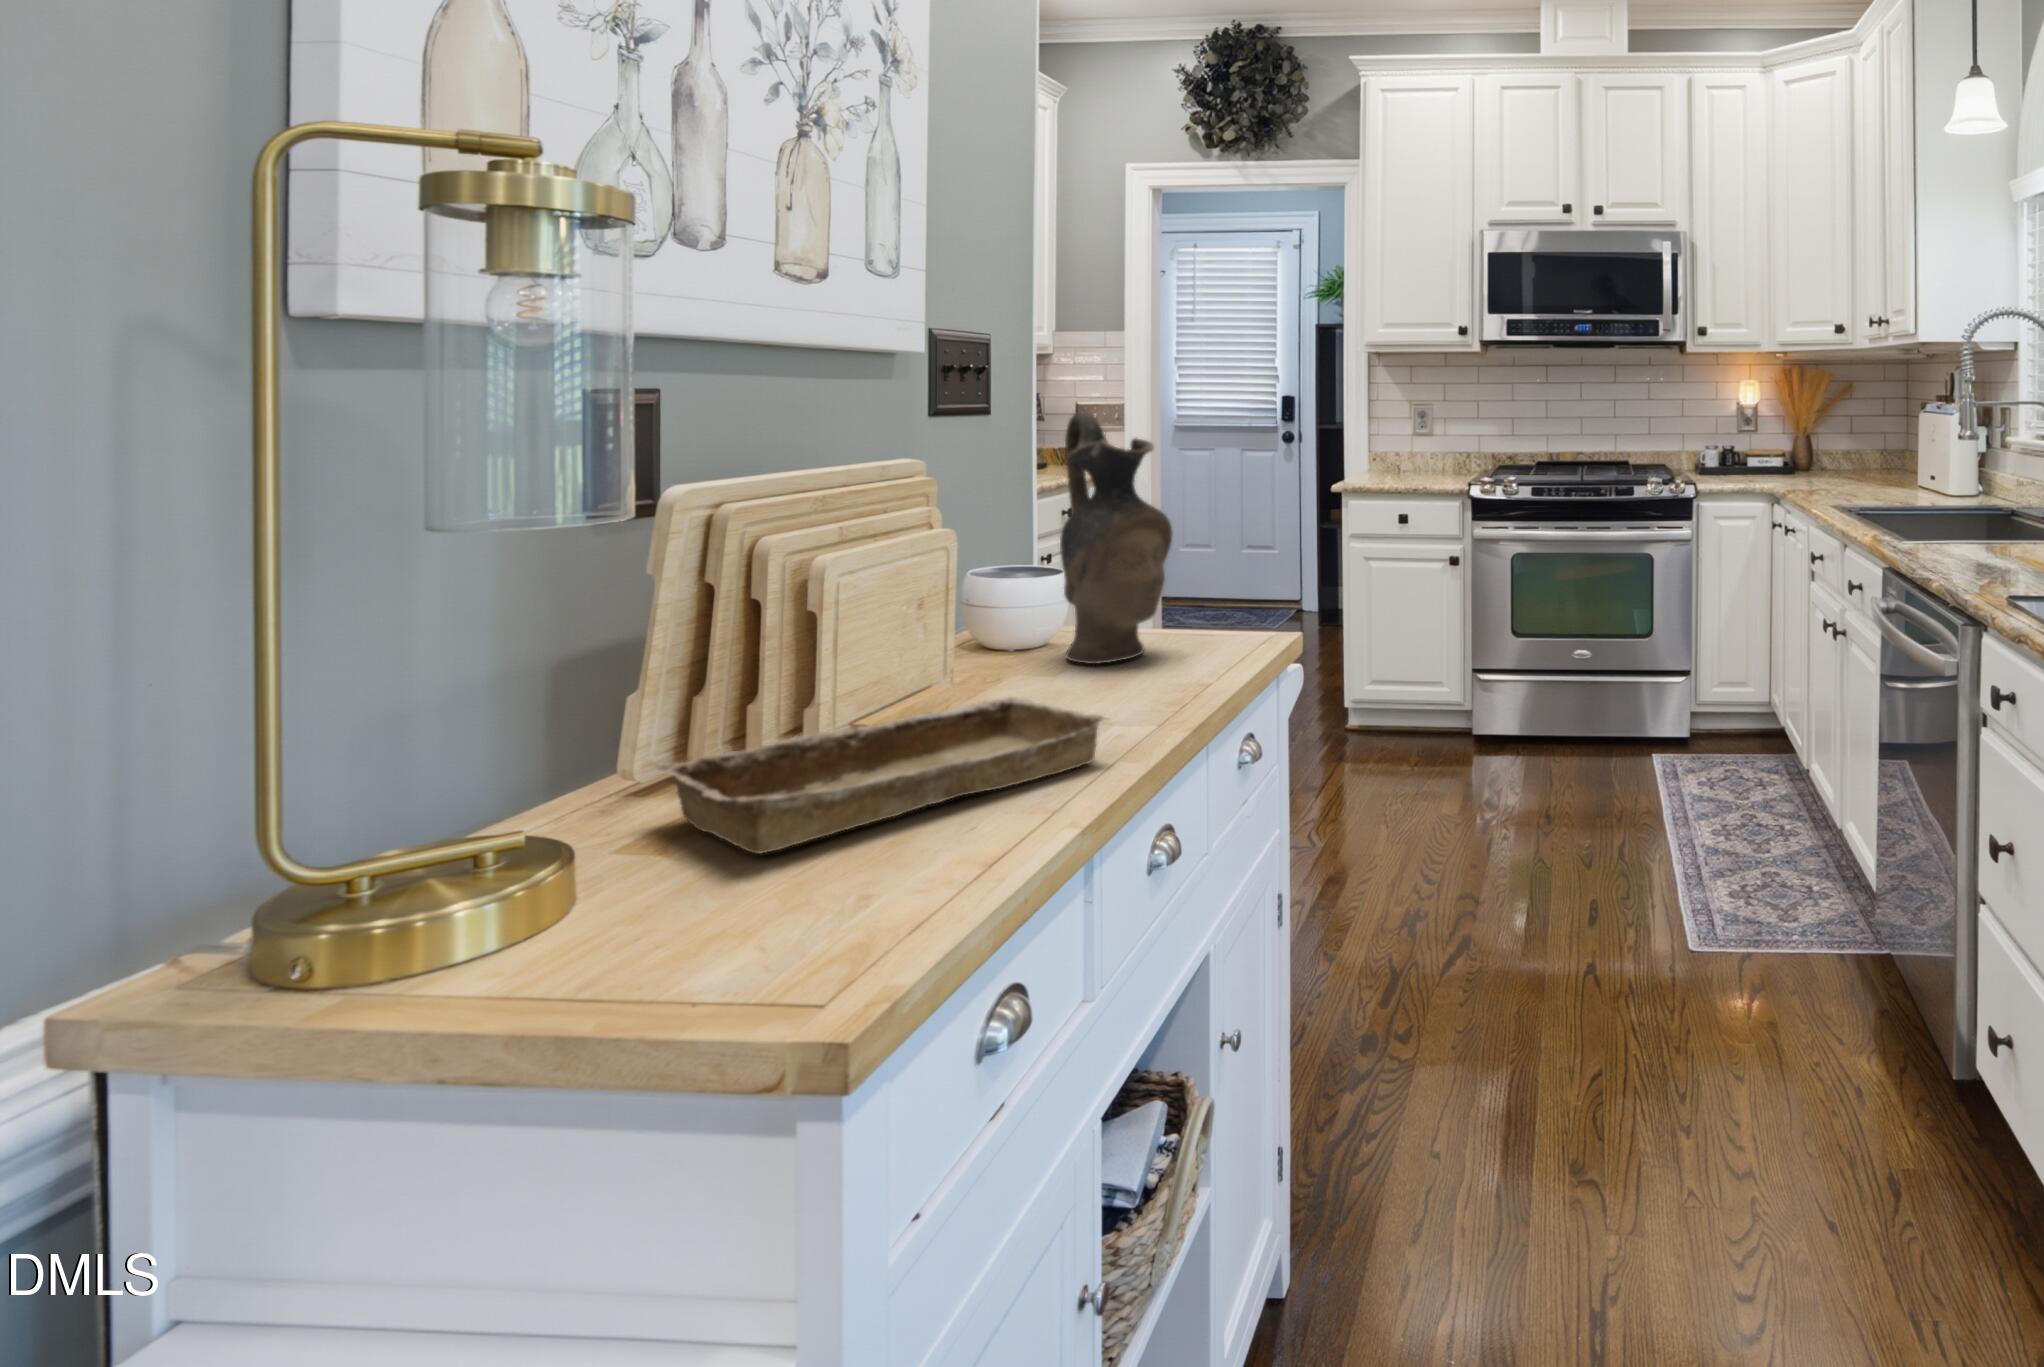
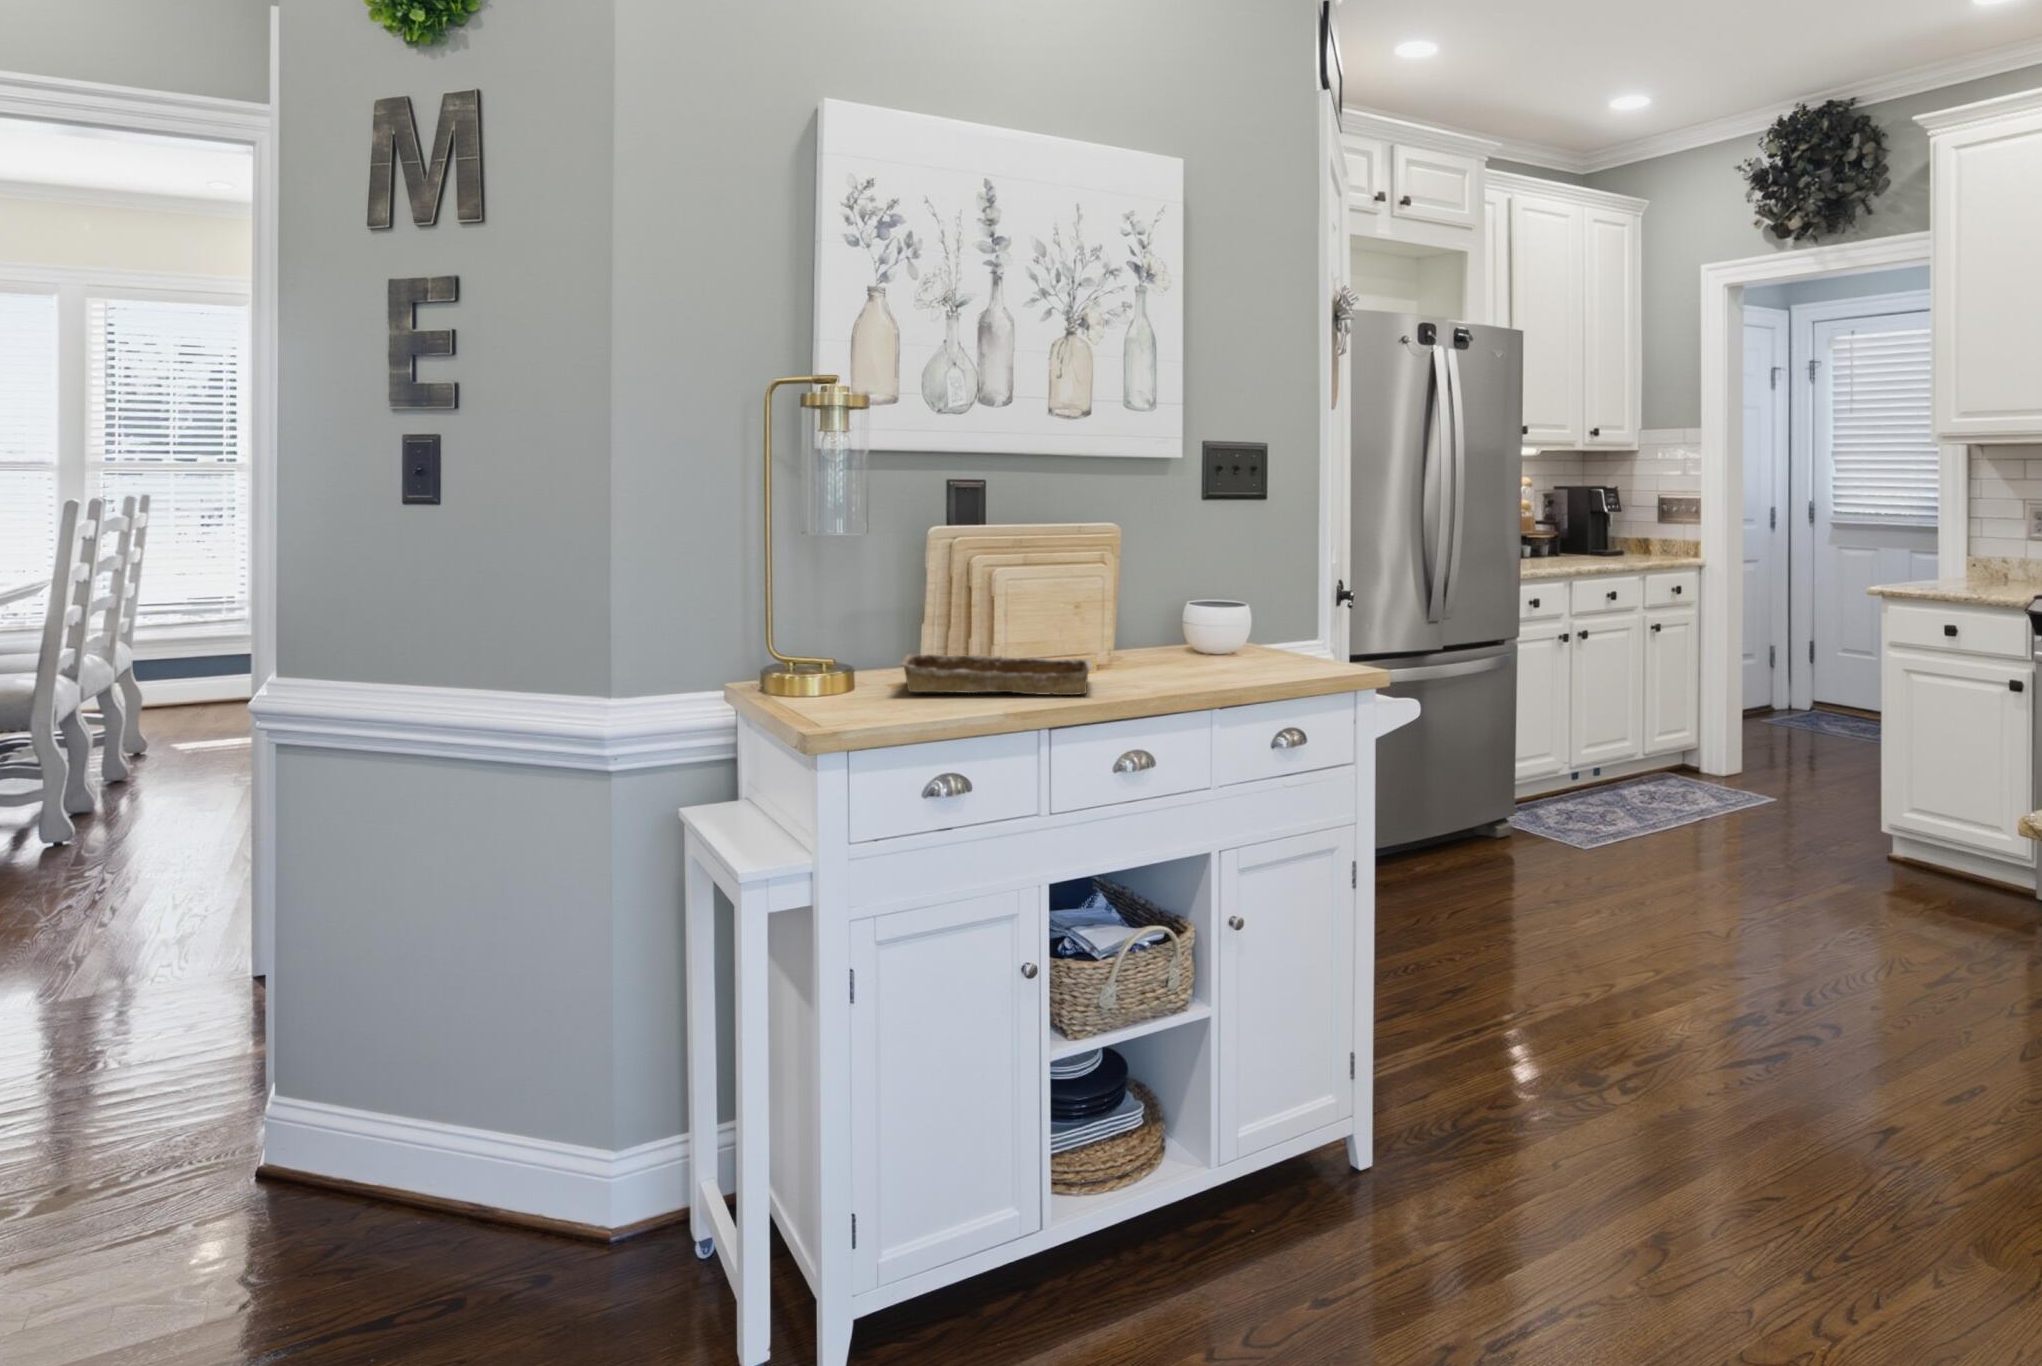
ceramic pitcher: present [1060,411,1173,664] -> none [1200,497,1268,665]

